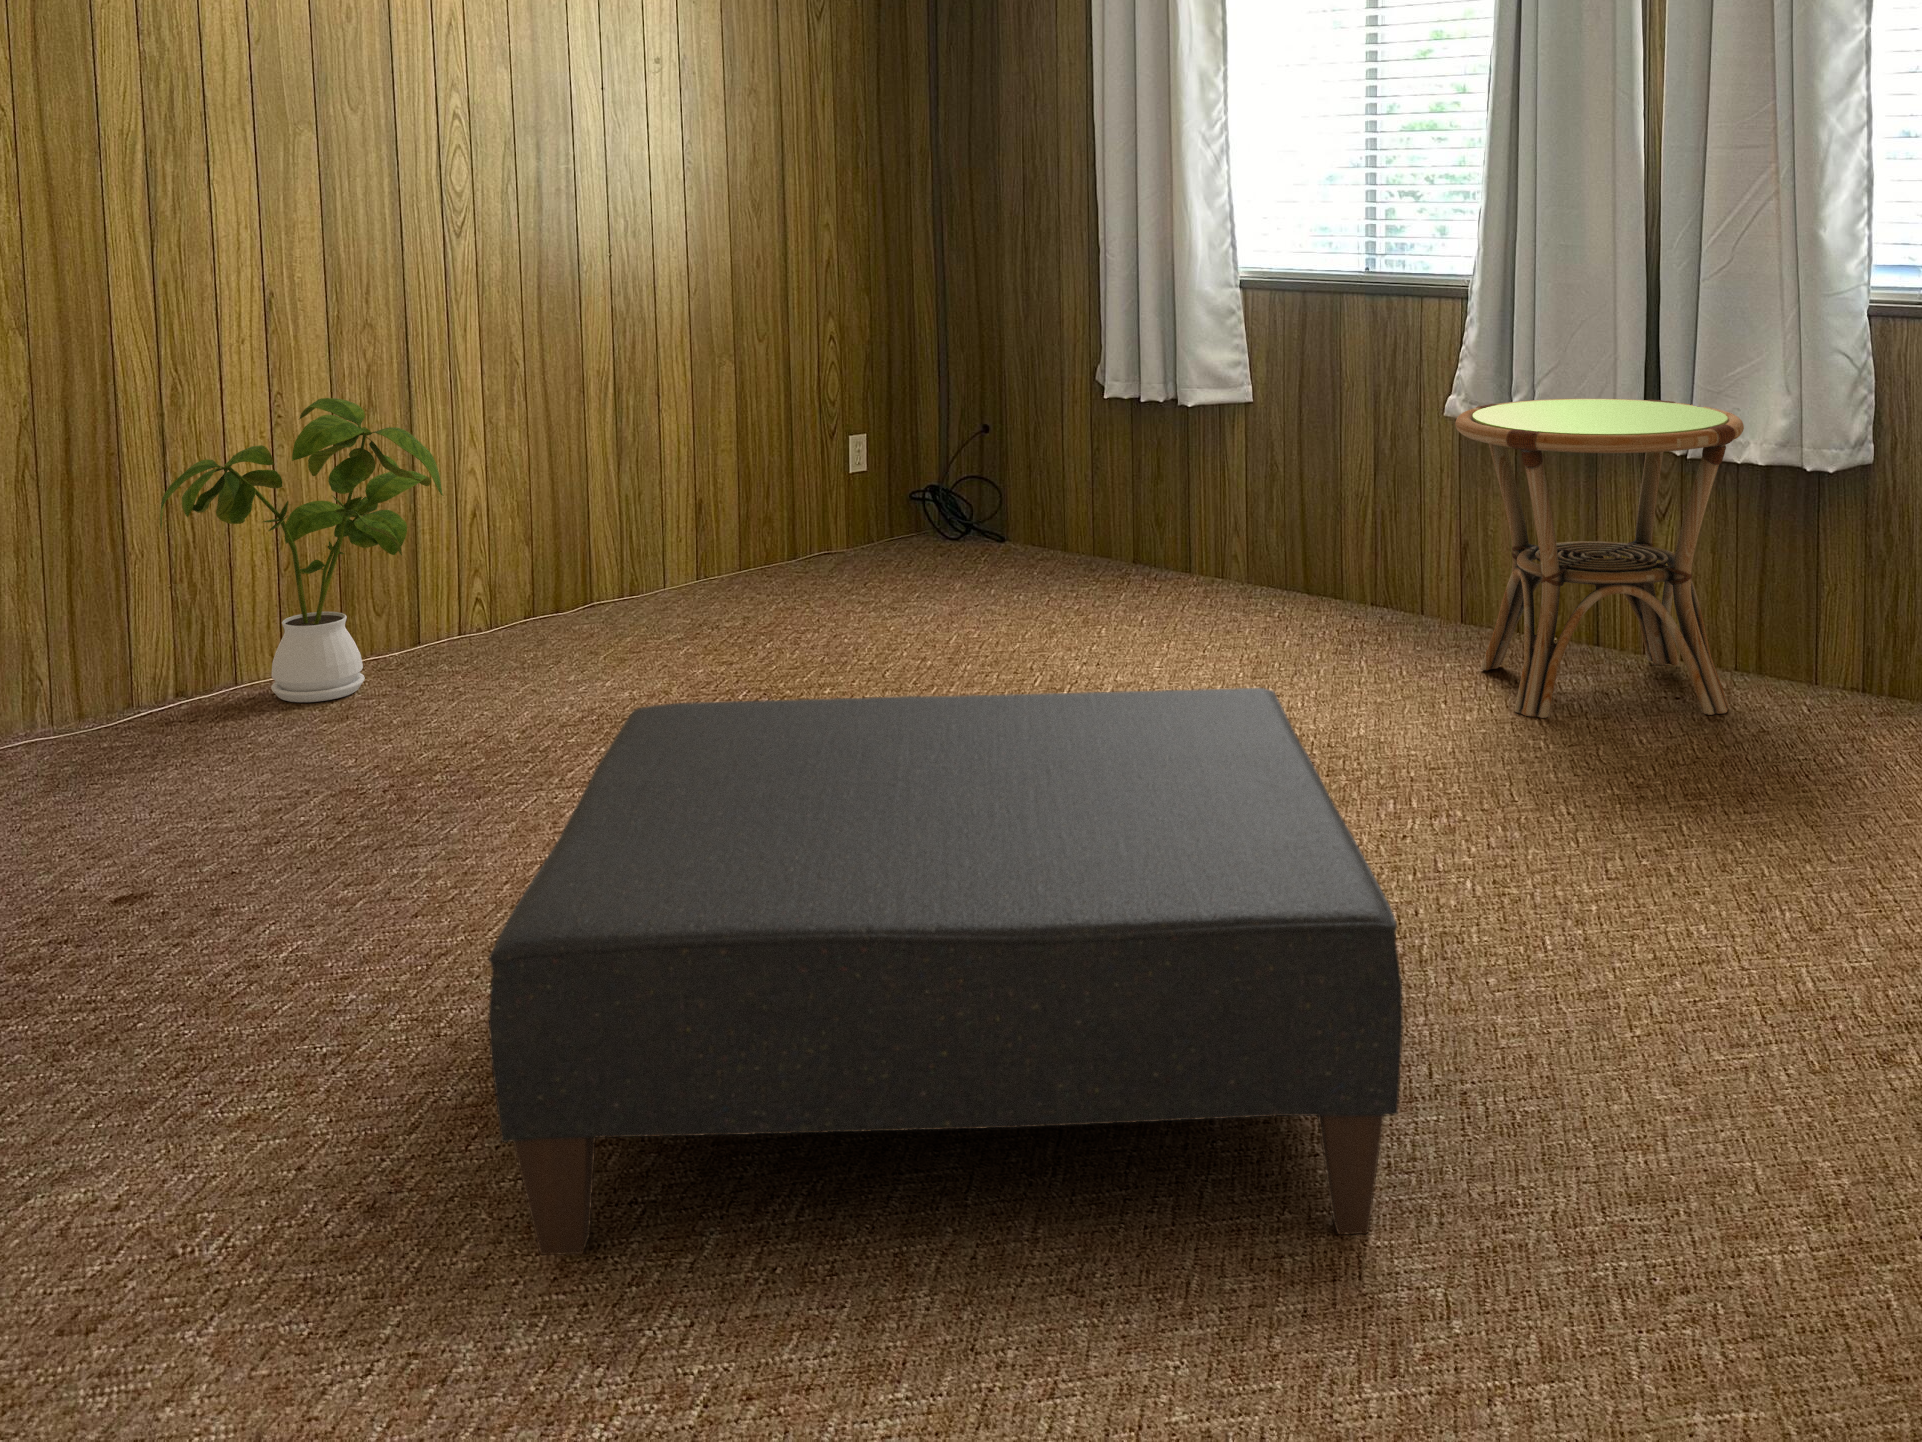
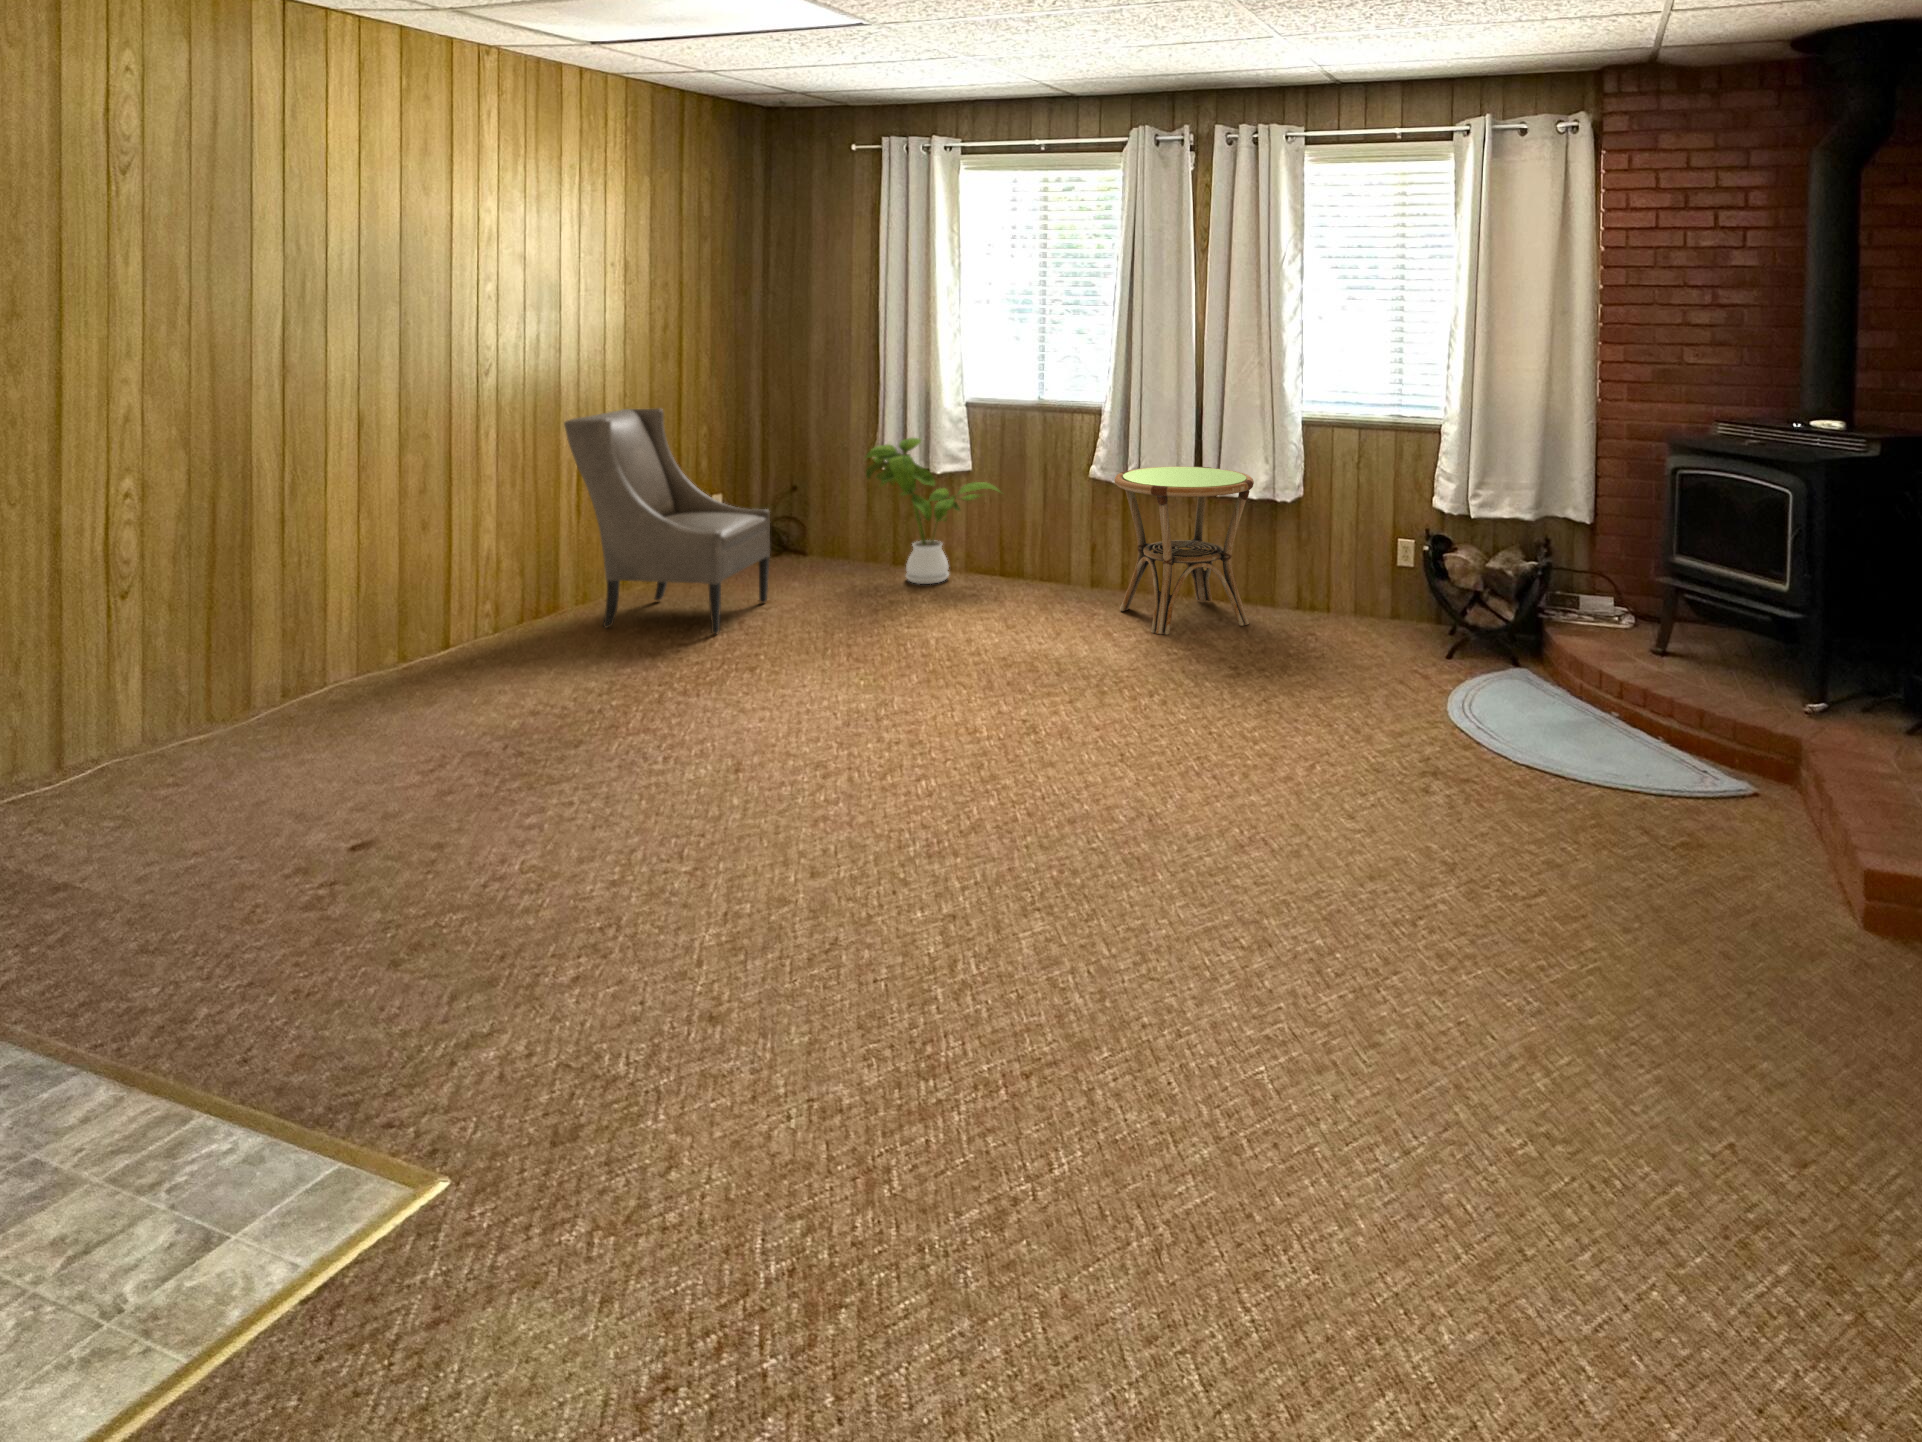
armchair: none [563,289,890,655] -> present [564,409,770,634]
house plant: present [160,398,443,702] -> present [866,438,1000,584]
ottoman: present [489,688,1403,1255] -> none [759,635,1288,1022]

